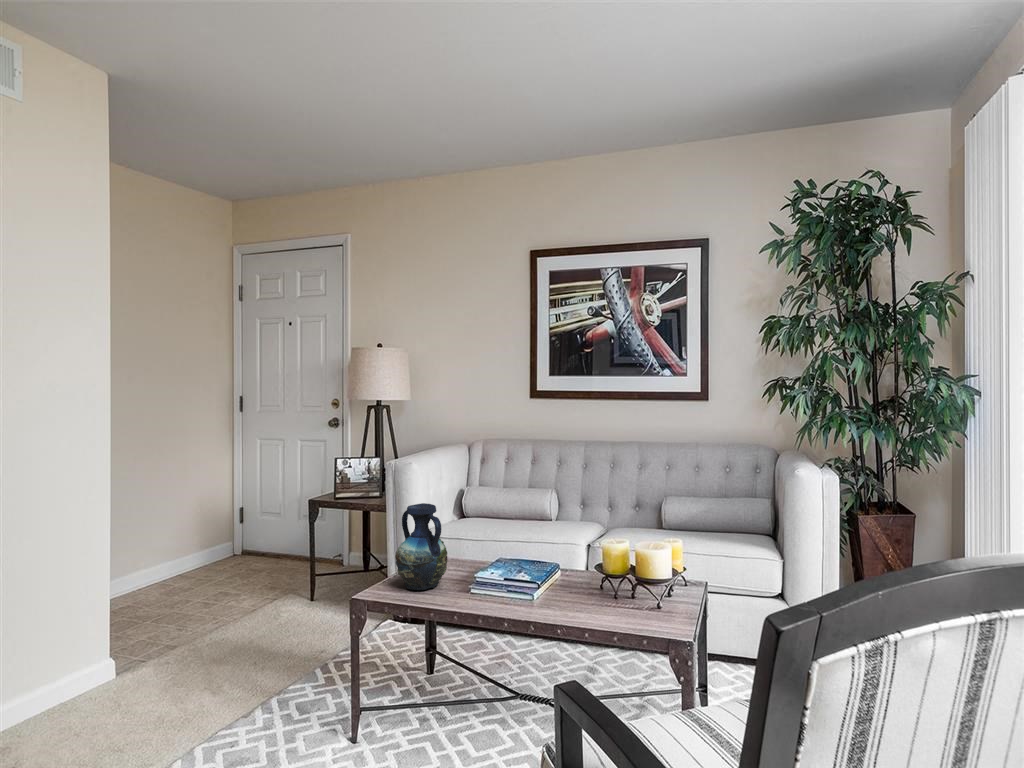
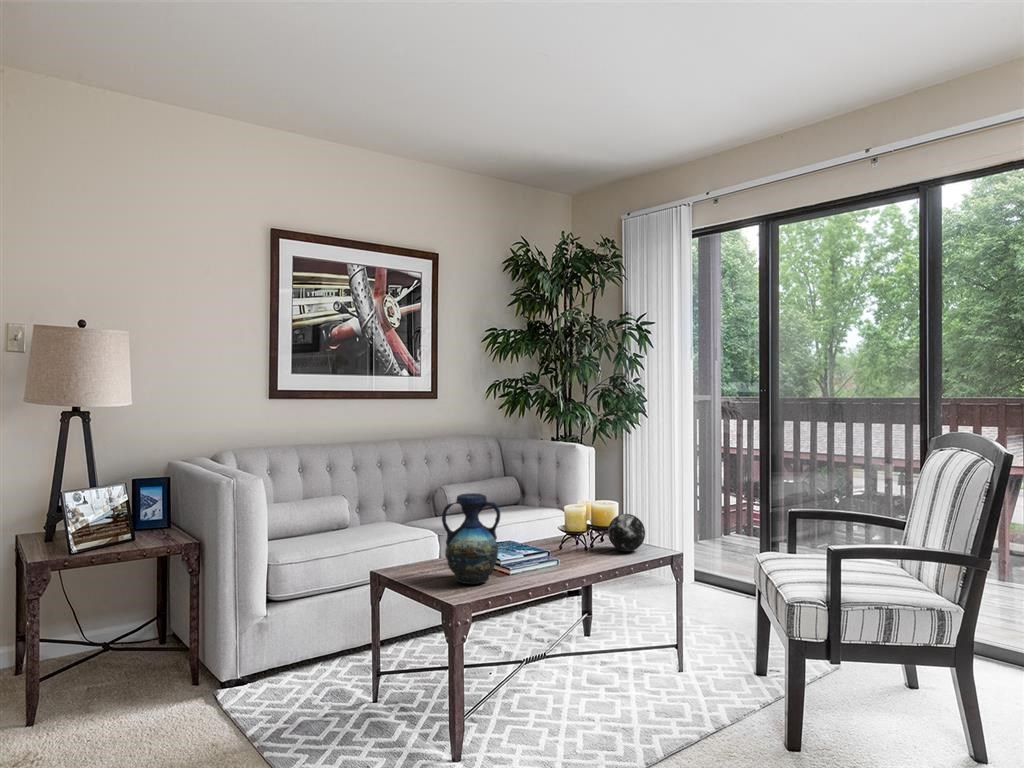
decorative orb: none [598,564,645,612] -> present [608,514,645,551]

